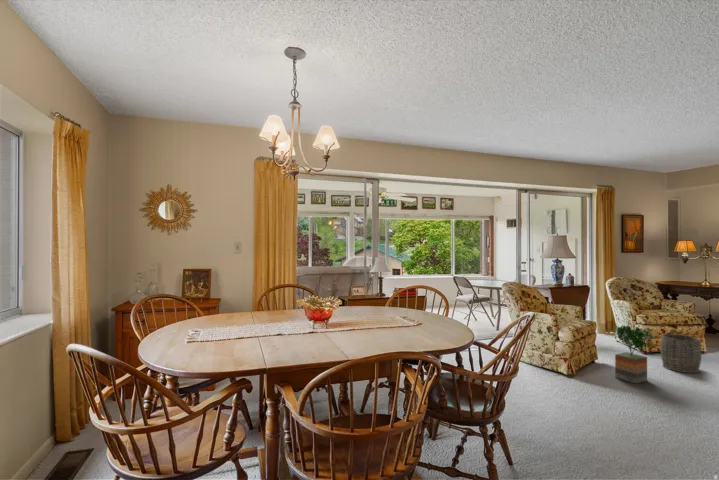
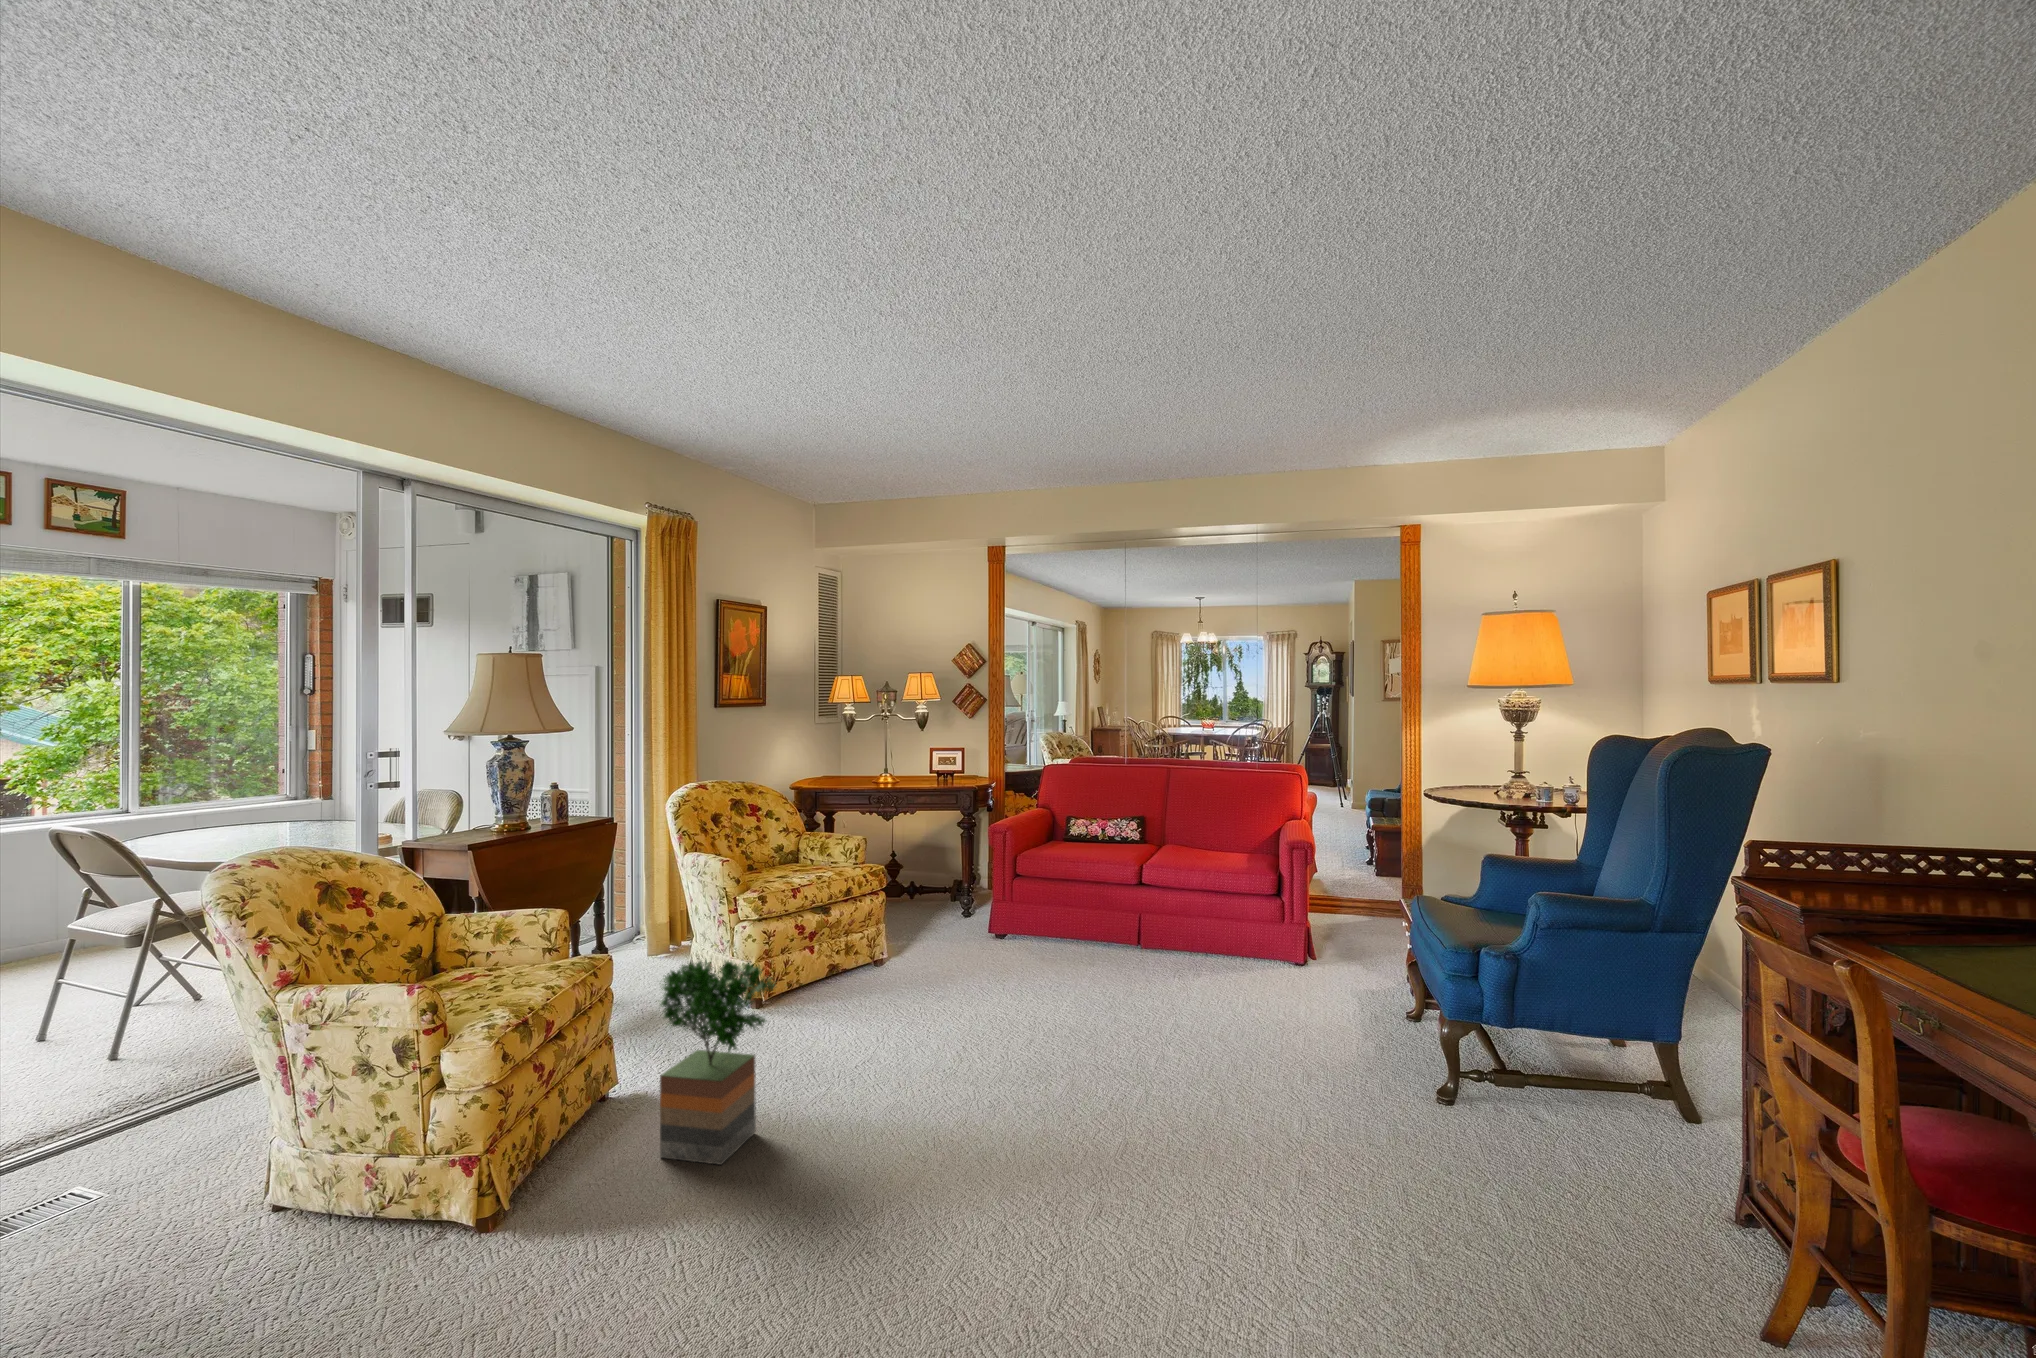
woven basket: present [661,334,701,373] -> none [795,939,886,1055]

